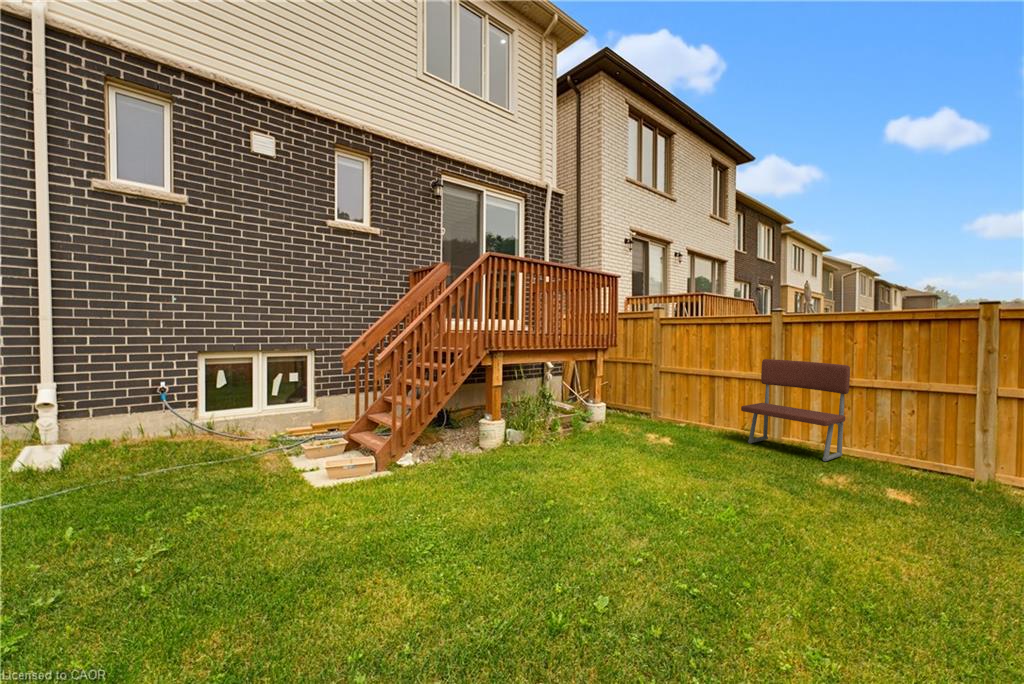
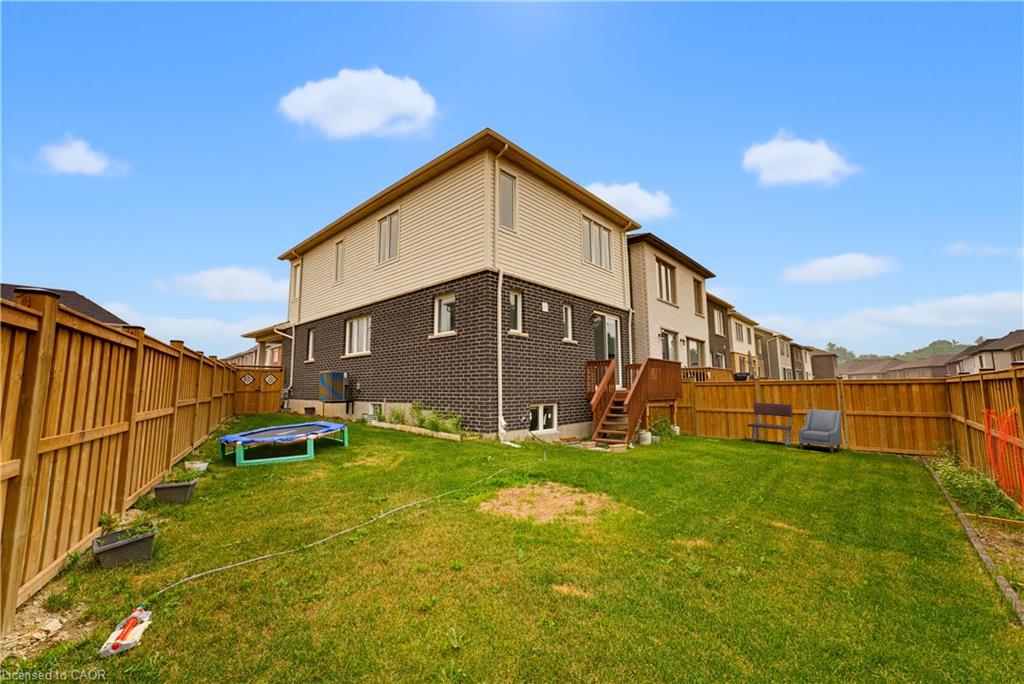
chair: none [858,377,988,502] -> present [799,409,841,453]

